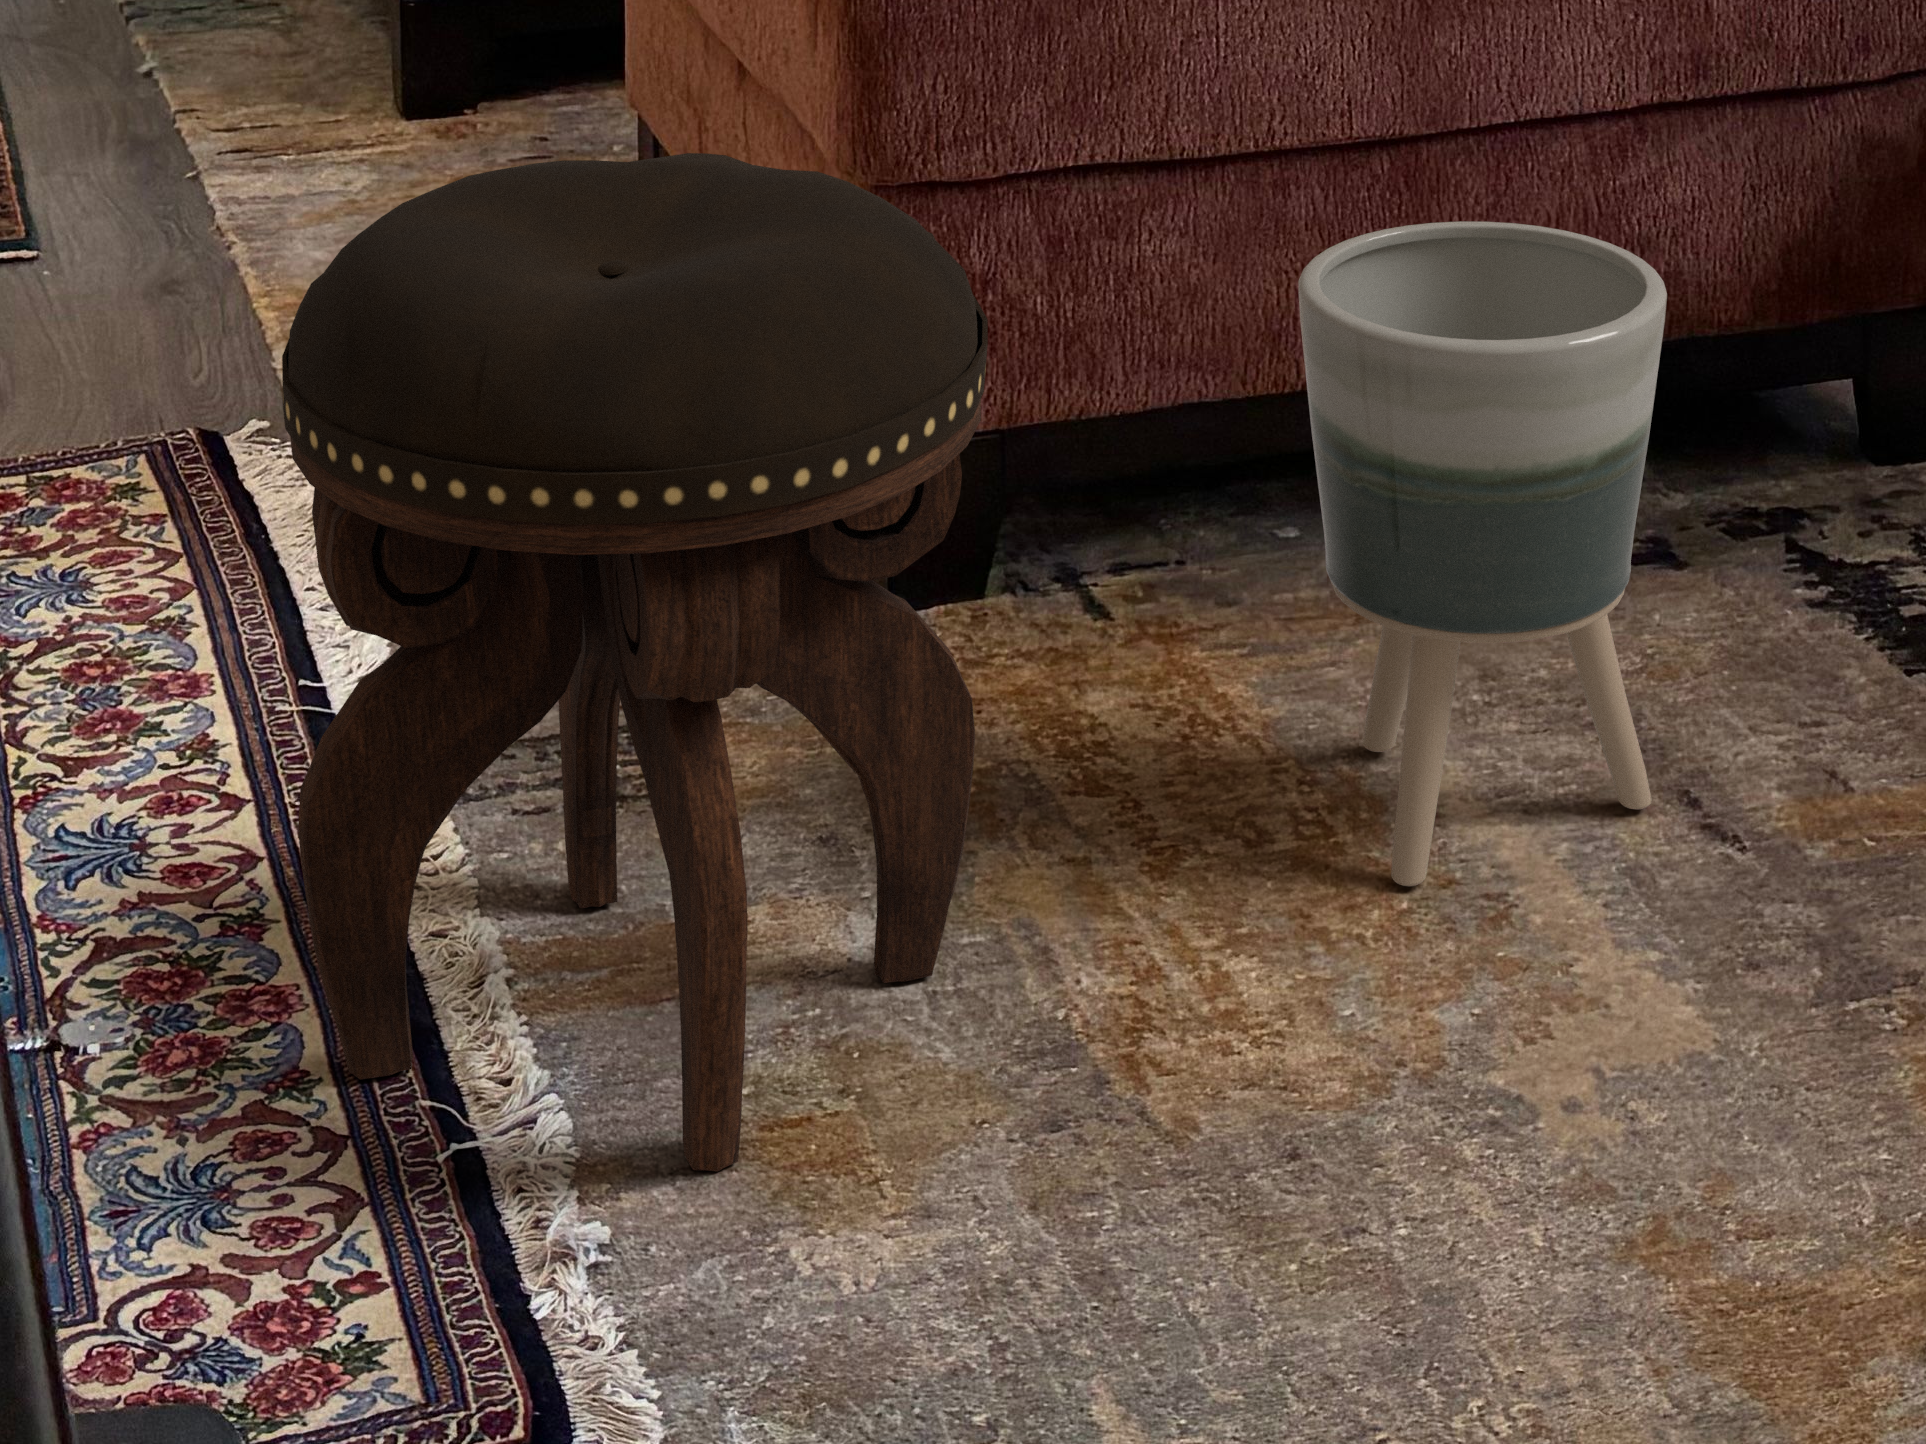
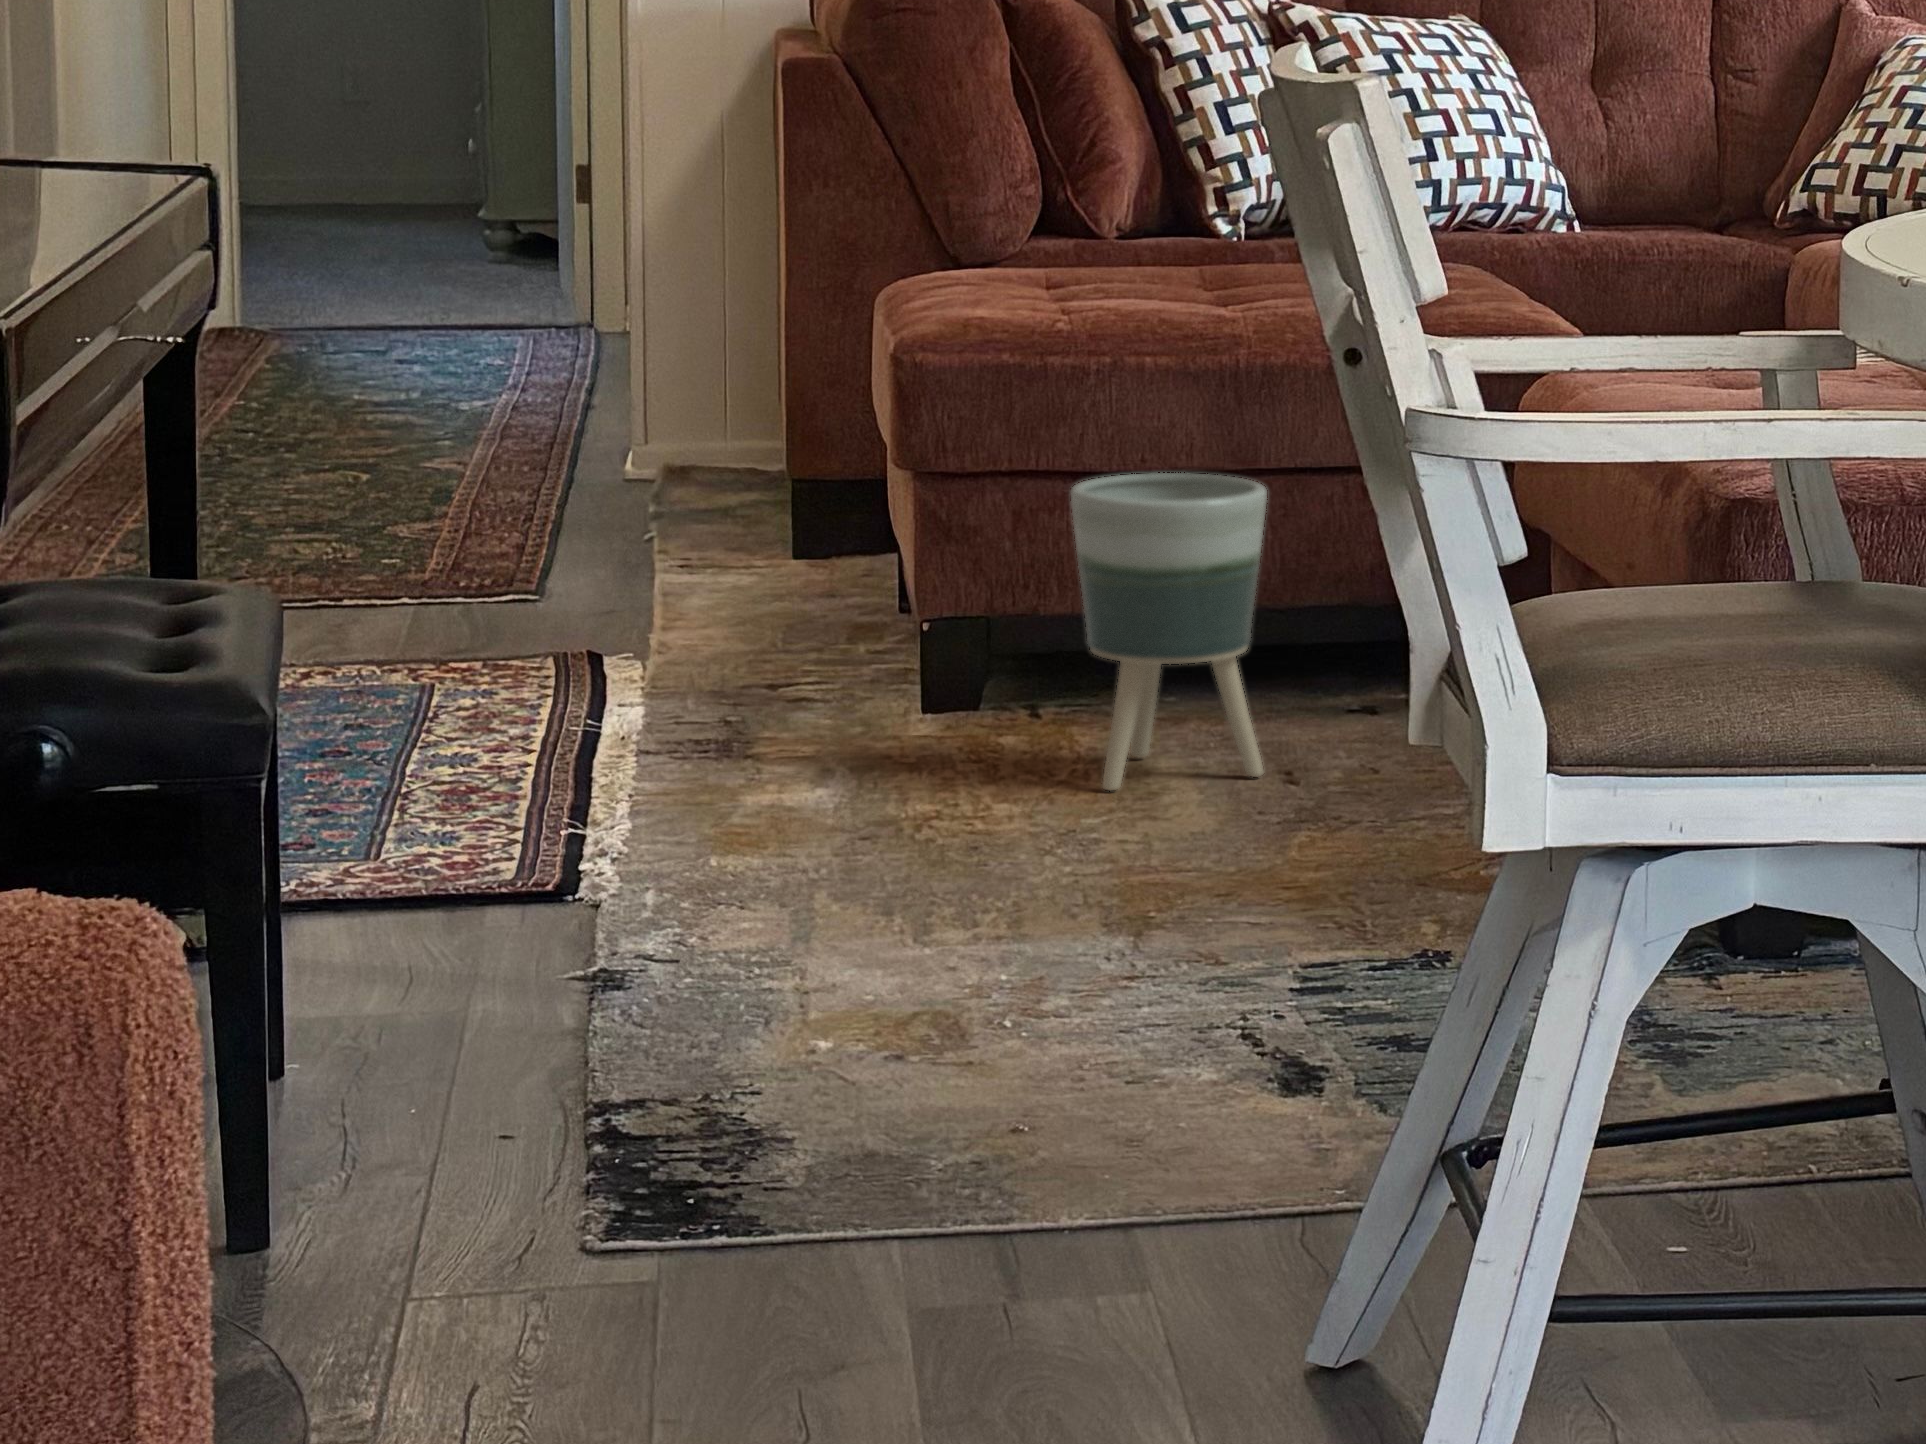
footstool: present [282,153,988,1172] -> none [502,385,866,840]

